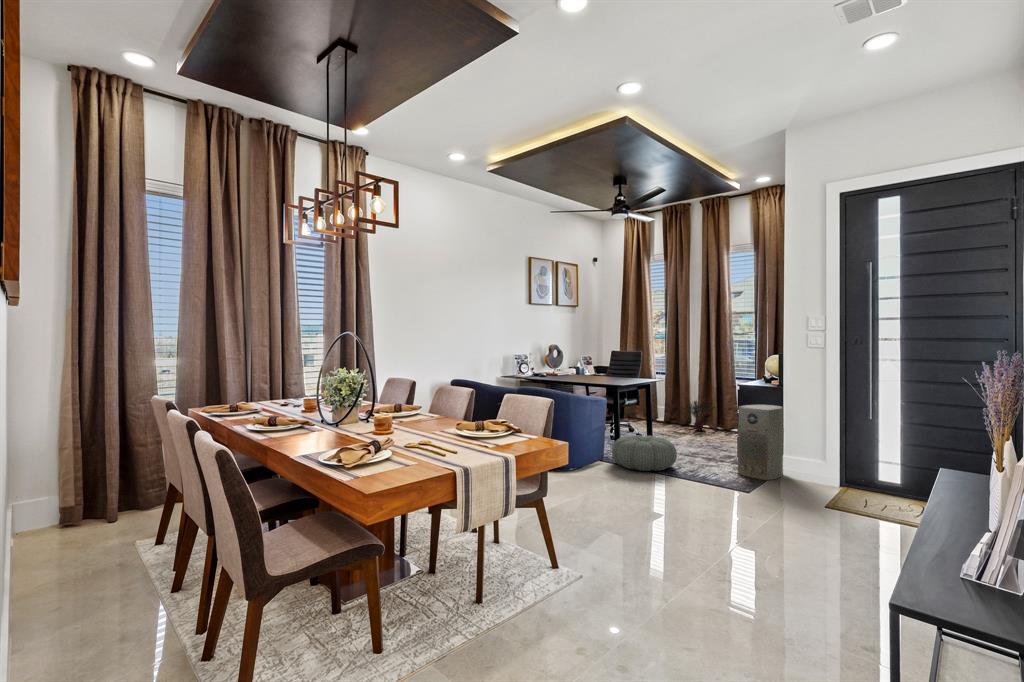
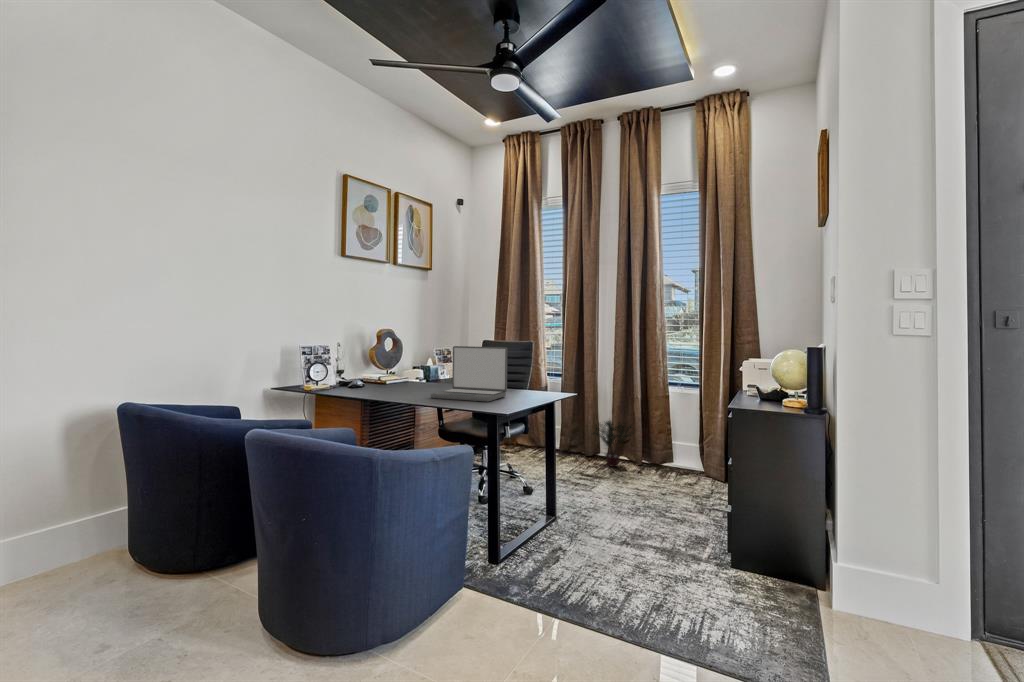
laptop: none [585,354,624,381] -> present [431,346,507,402]
air purifier: present [738,405,784,480] -> none [755,454,848,643]
pouf: present [612,435,677,471] -> none [483,522,626,632]

